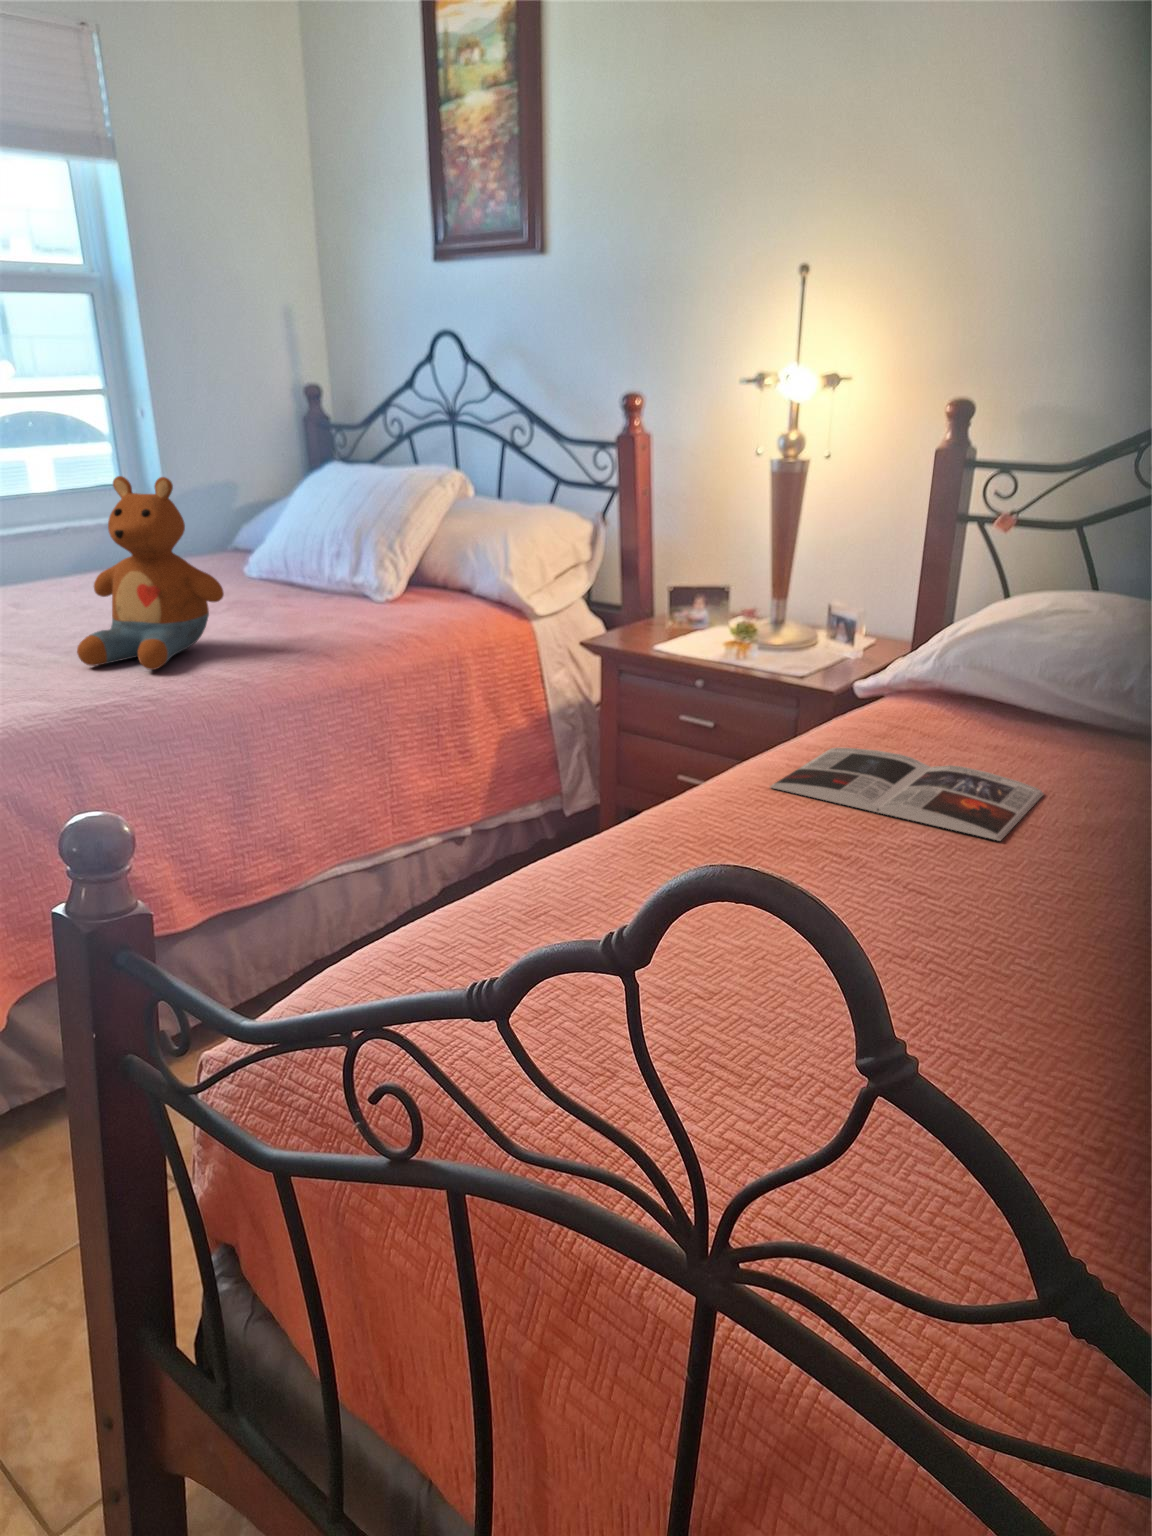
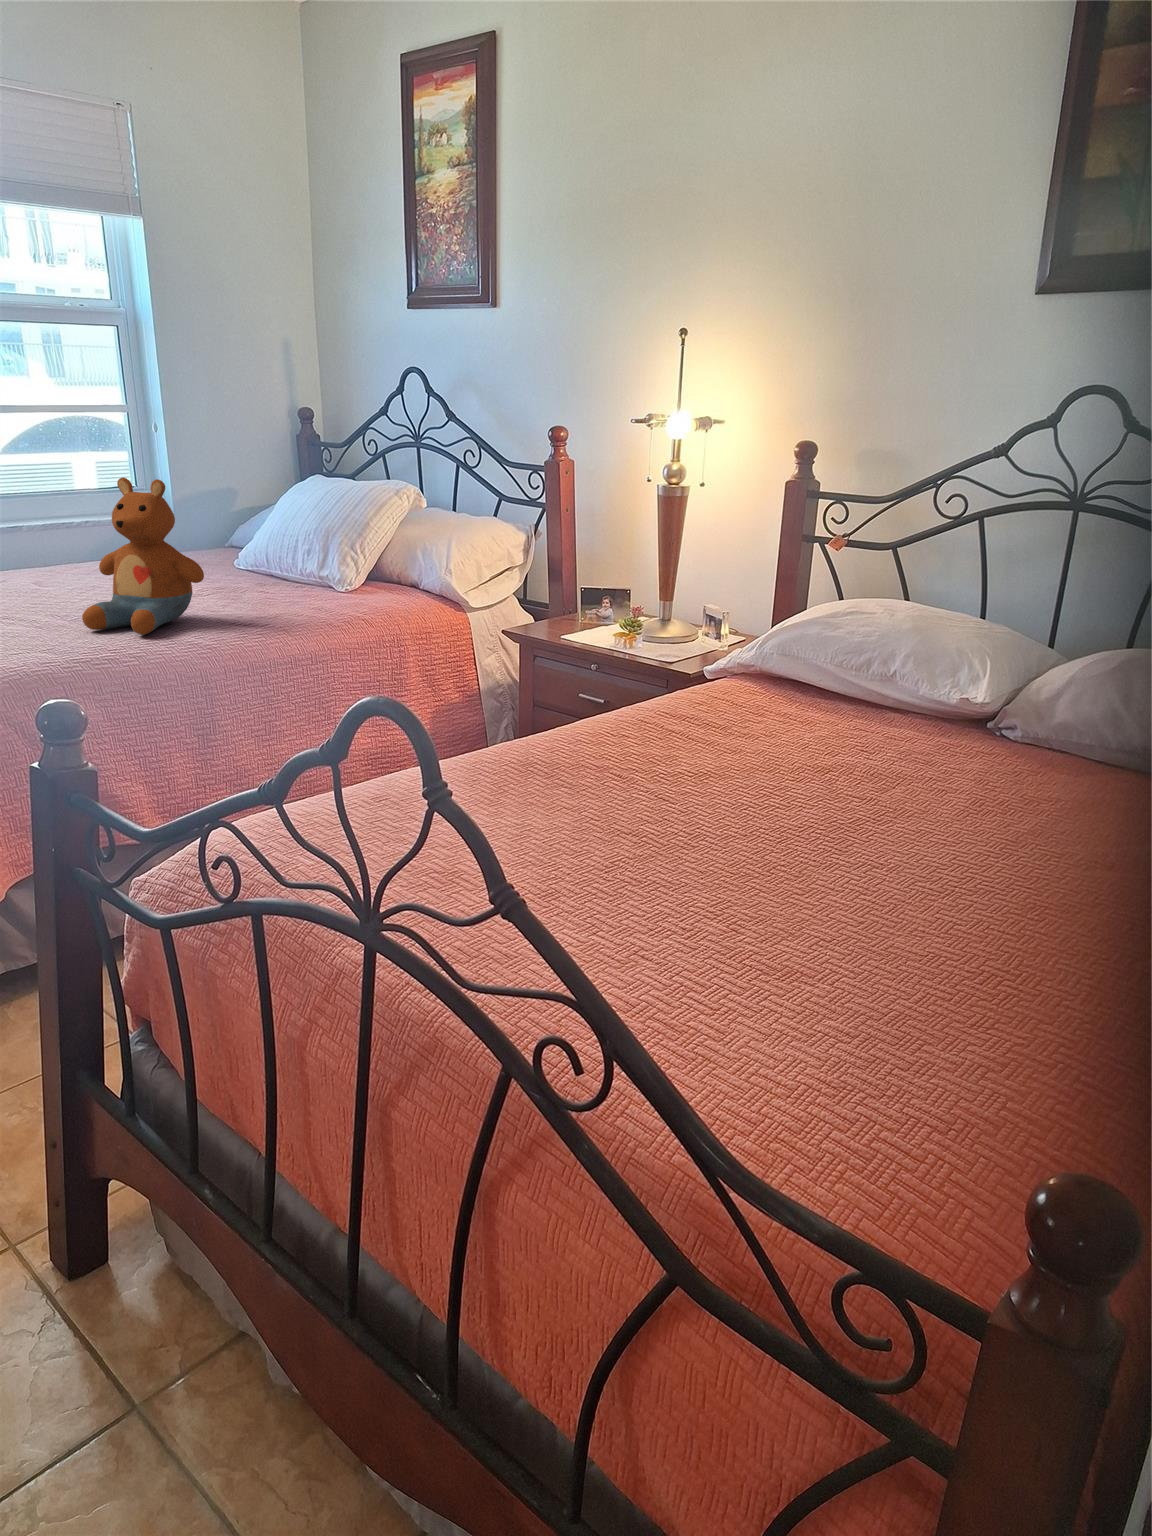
magazine: present [770,748,1044,841] -> none [601,709,809,773]

